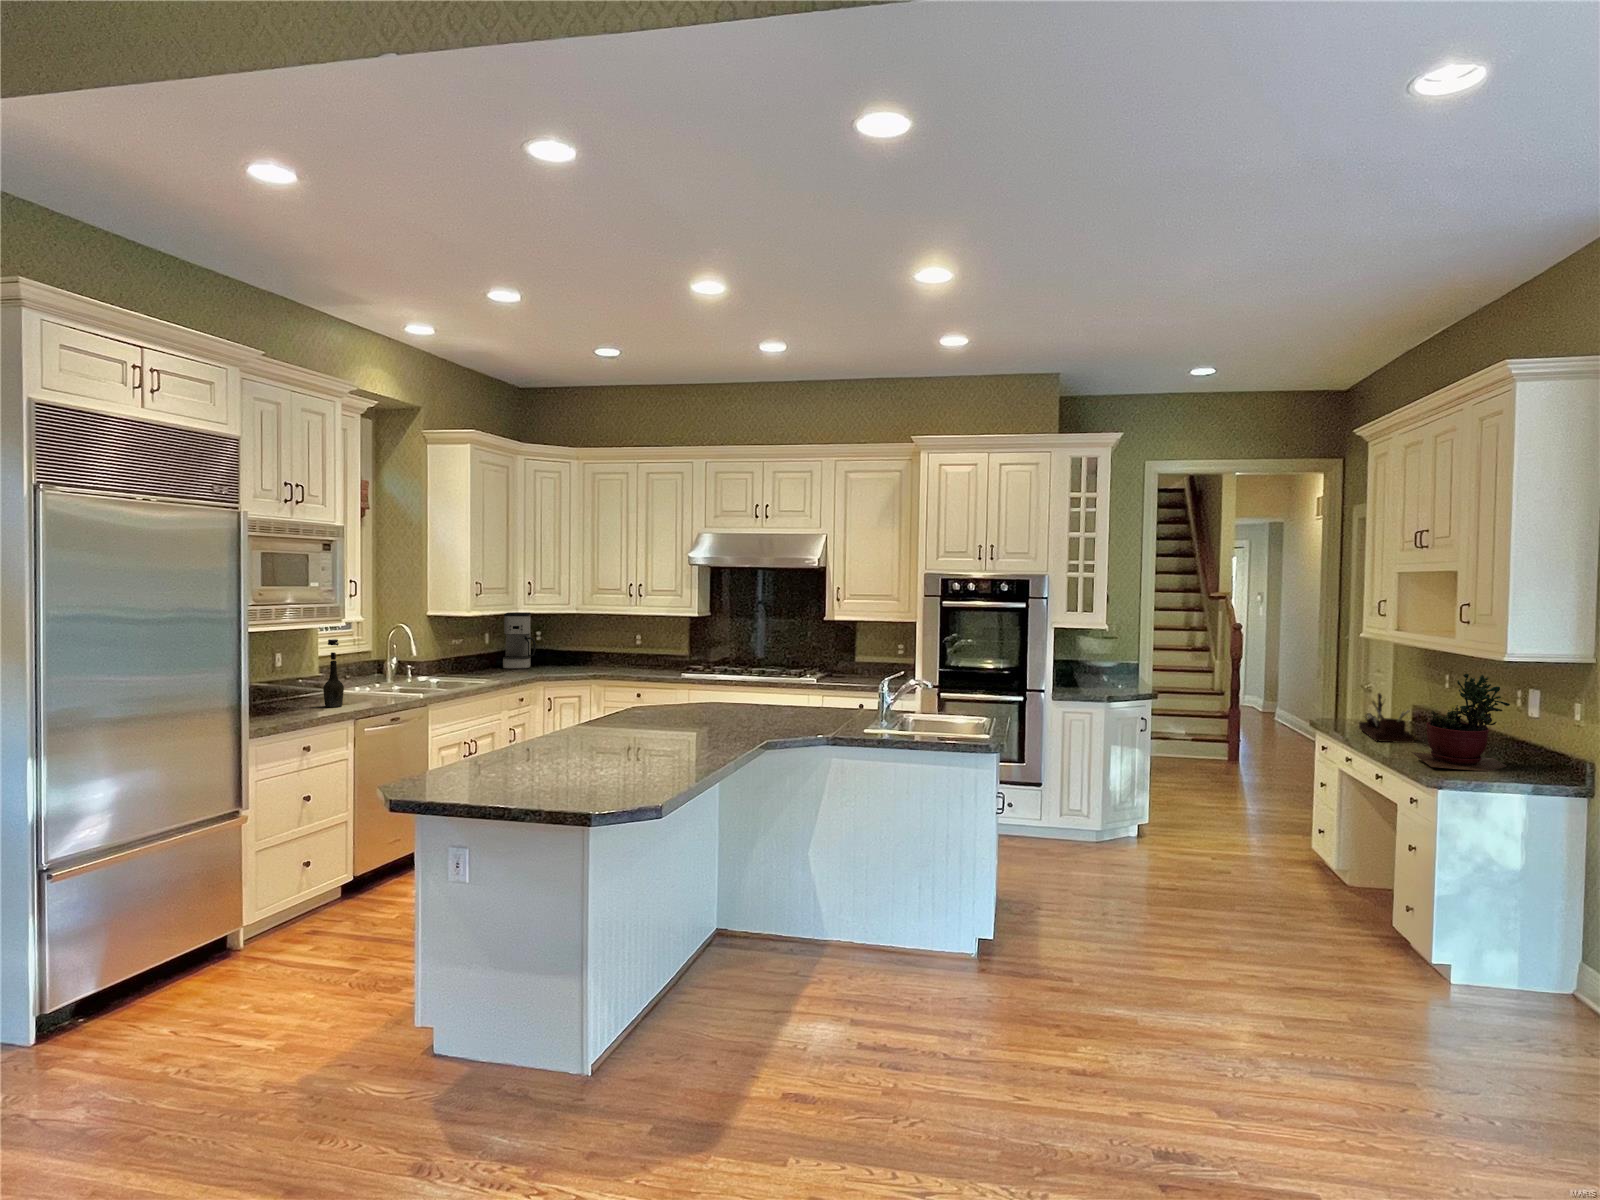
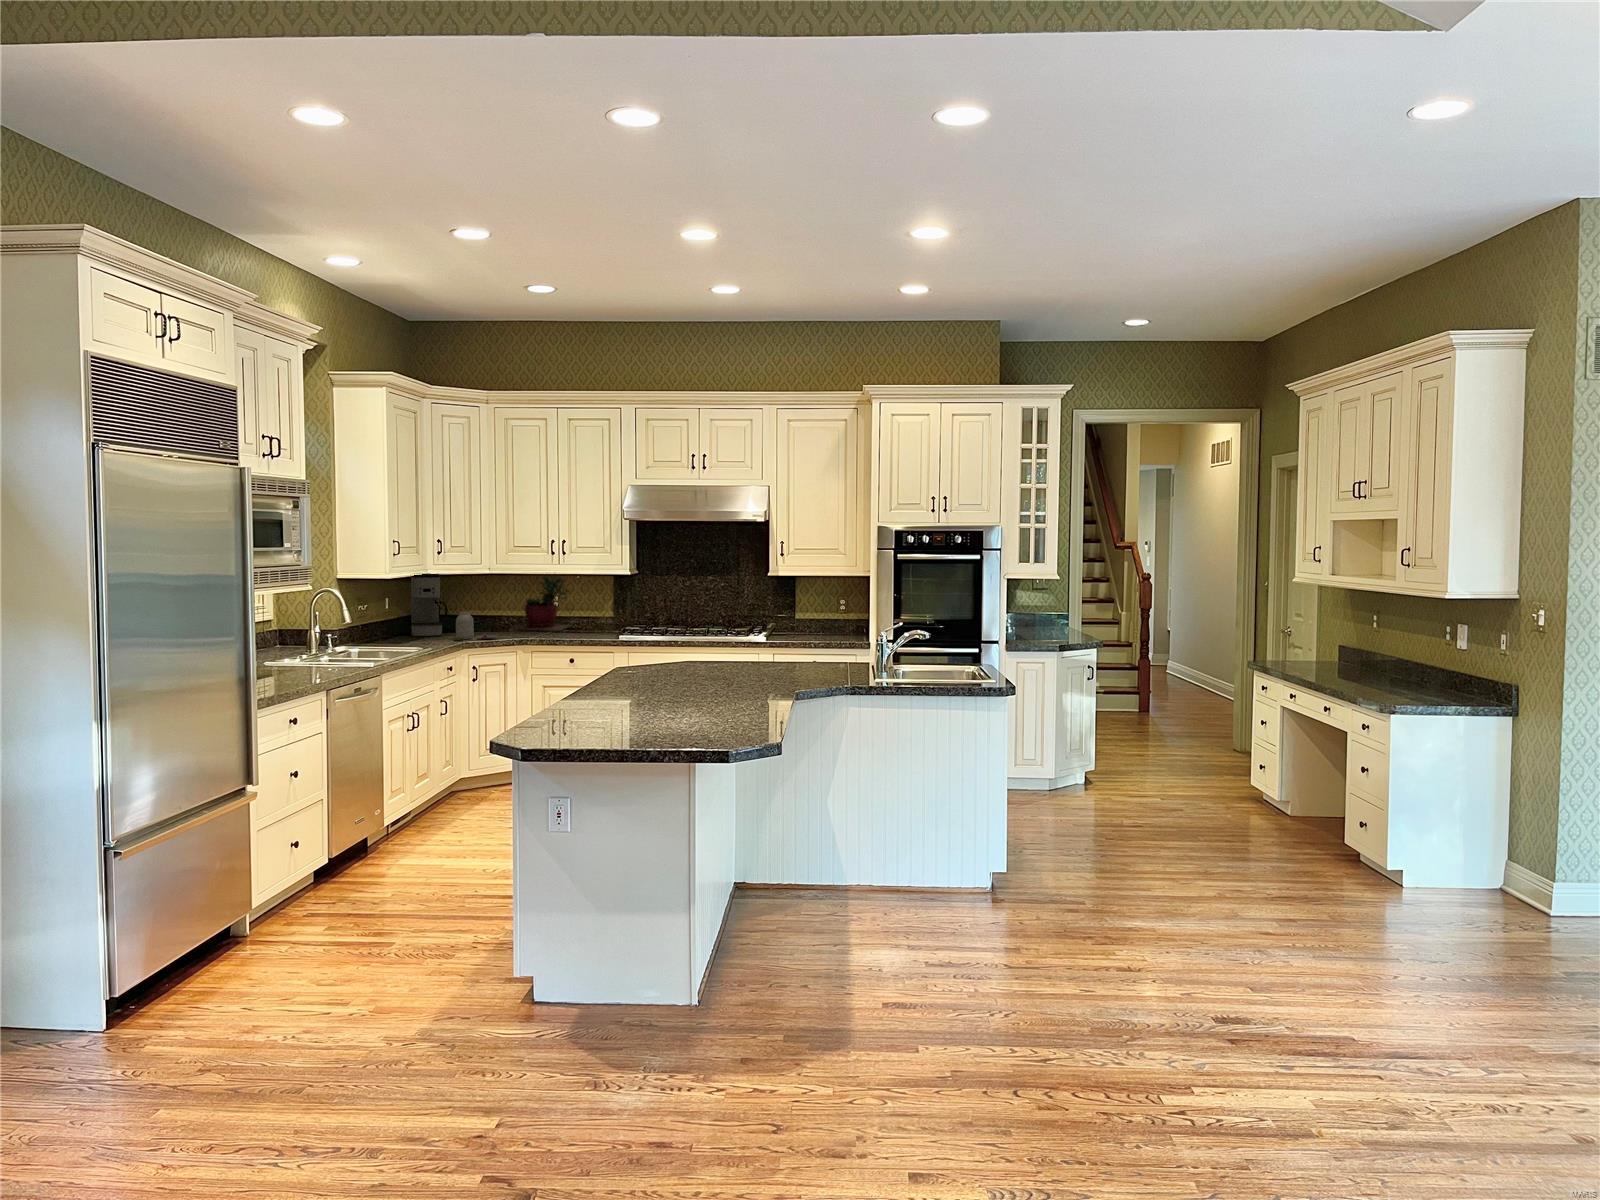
bottle: present [323,639,344,707] -> none [290,605,312,679]
jar: none [530,647,572,673] -> present [454,612,499,640]
succulent plant: present [1412,674,1510,771] -> present [519,575,570,631]
desk organizer: present [1359,693,1414,743] -> none [1297,635,1349,679]

